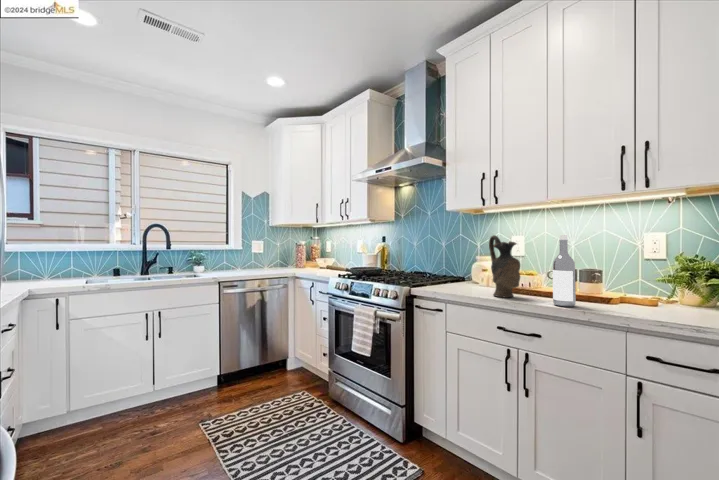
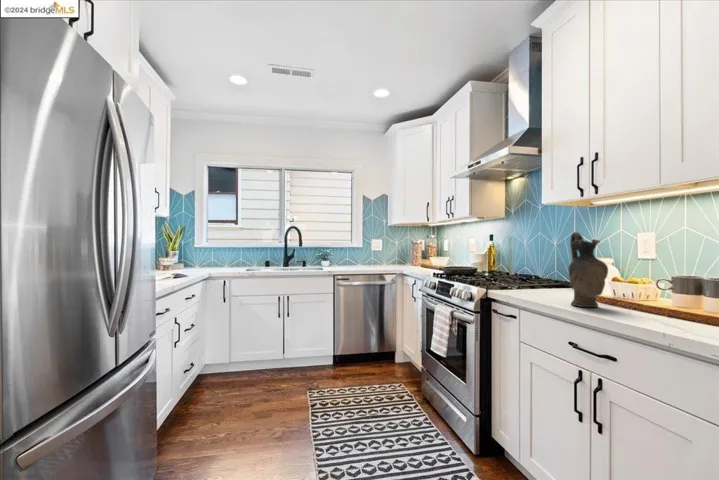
wine bottle: present [553,235,576,307] -> none [639,230,672,325]

